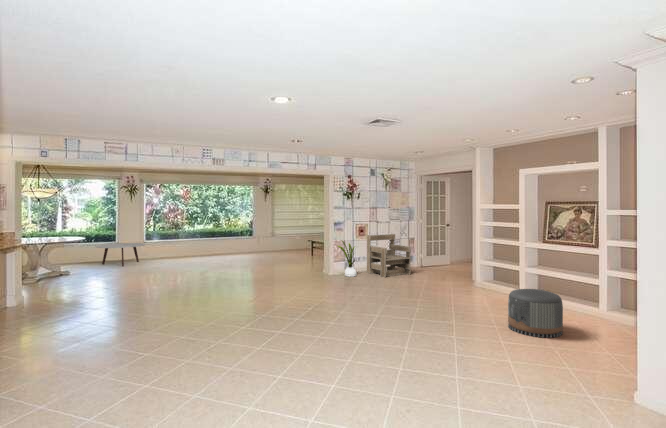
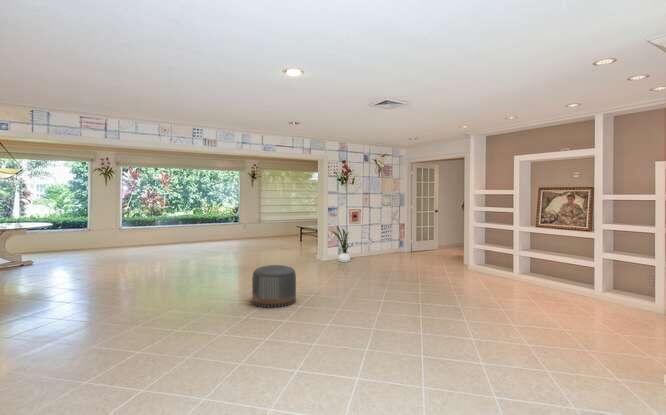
armchair: present [367,234,411,277] -> none [359,220,403,263]
coffee table: present [96,243,145,266] -> none [71,230,125,254]
pouf: present [508,289,563,338] -> present [252,265,296,307]

